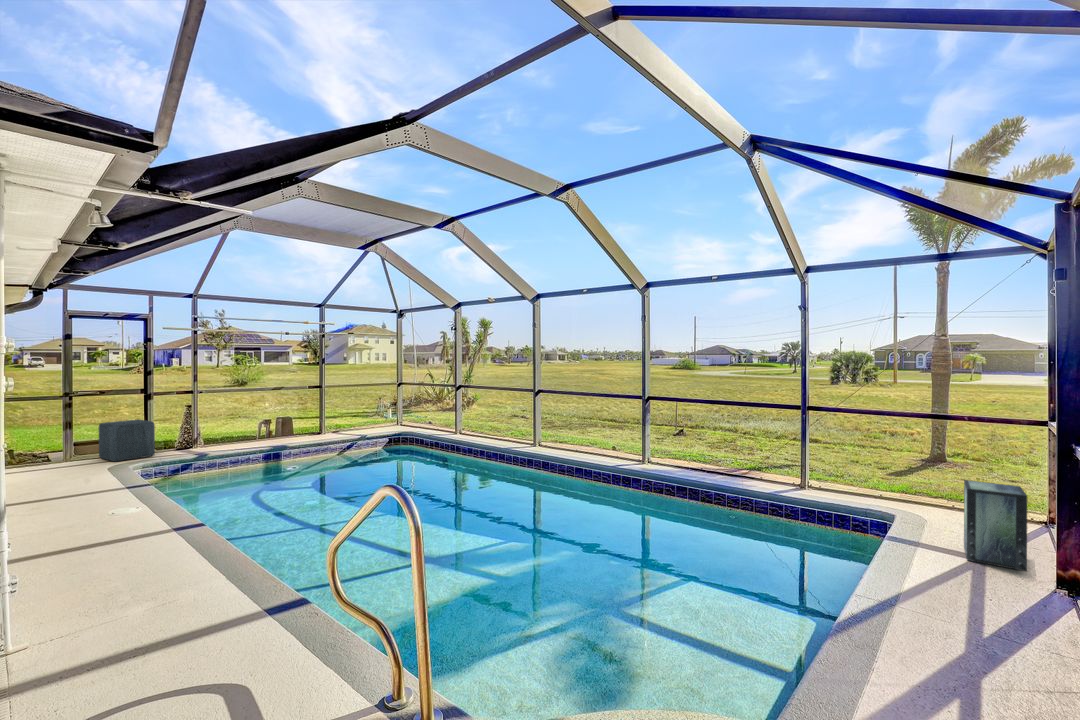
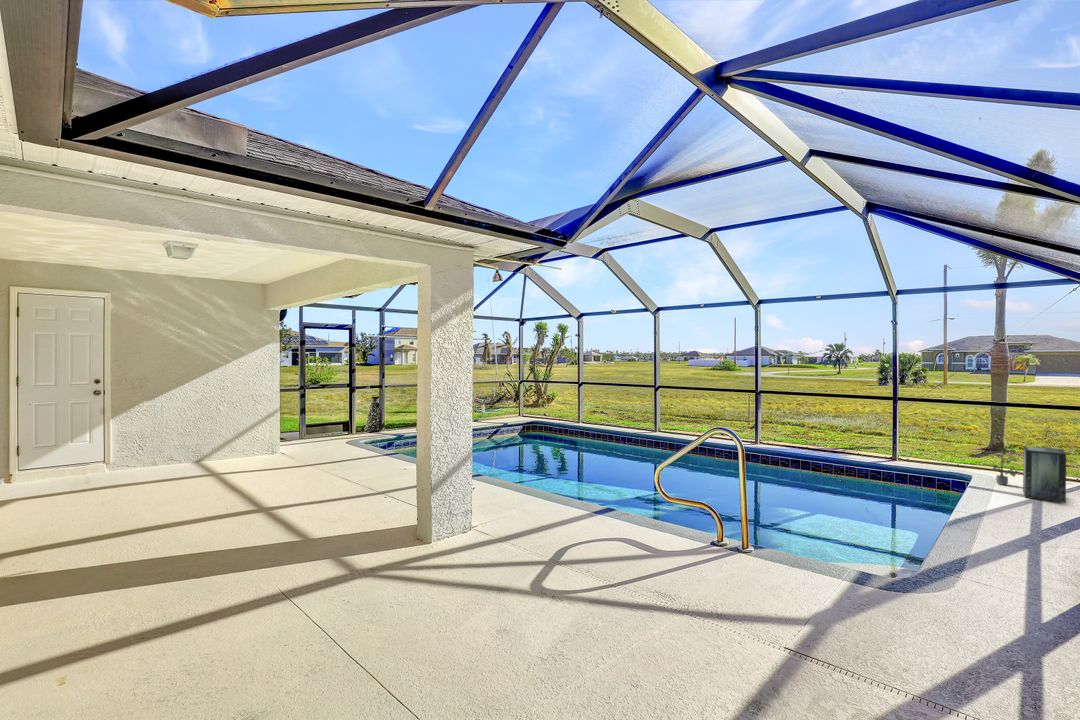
ottoman: present [99,419,155,462] -> none [324,408,364,440]
potted plant: none [920,477,963,533] -> present [992,447,1018,485]

